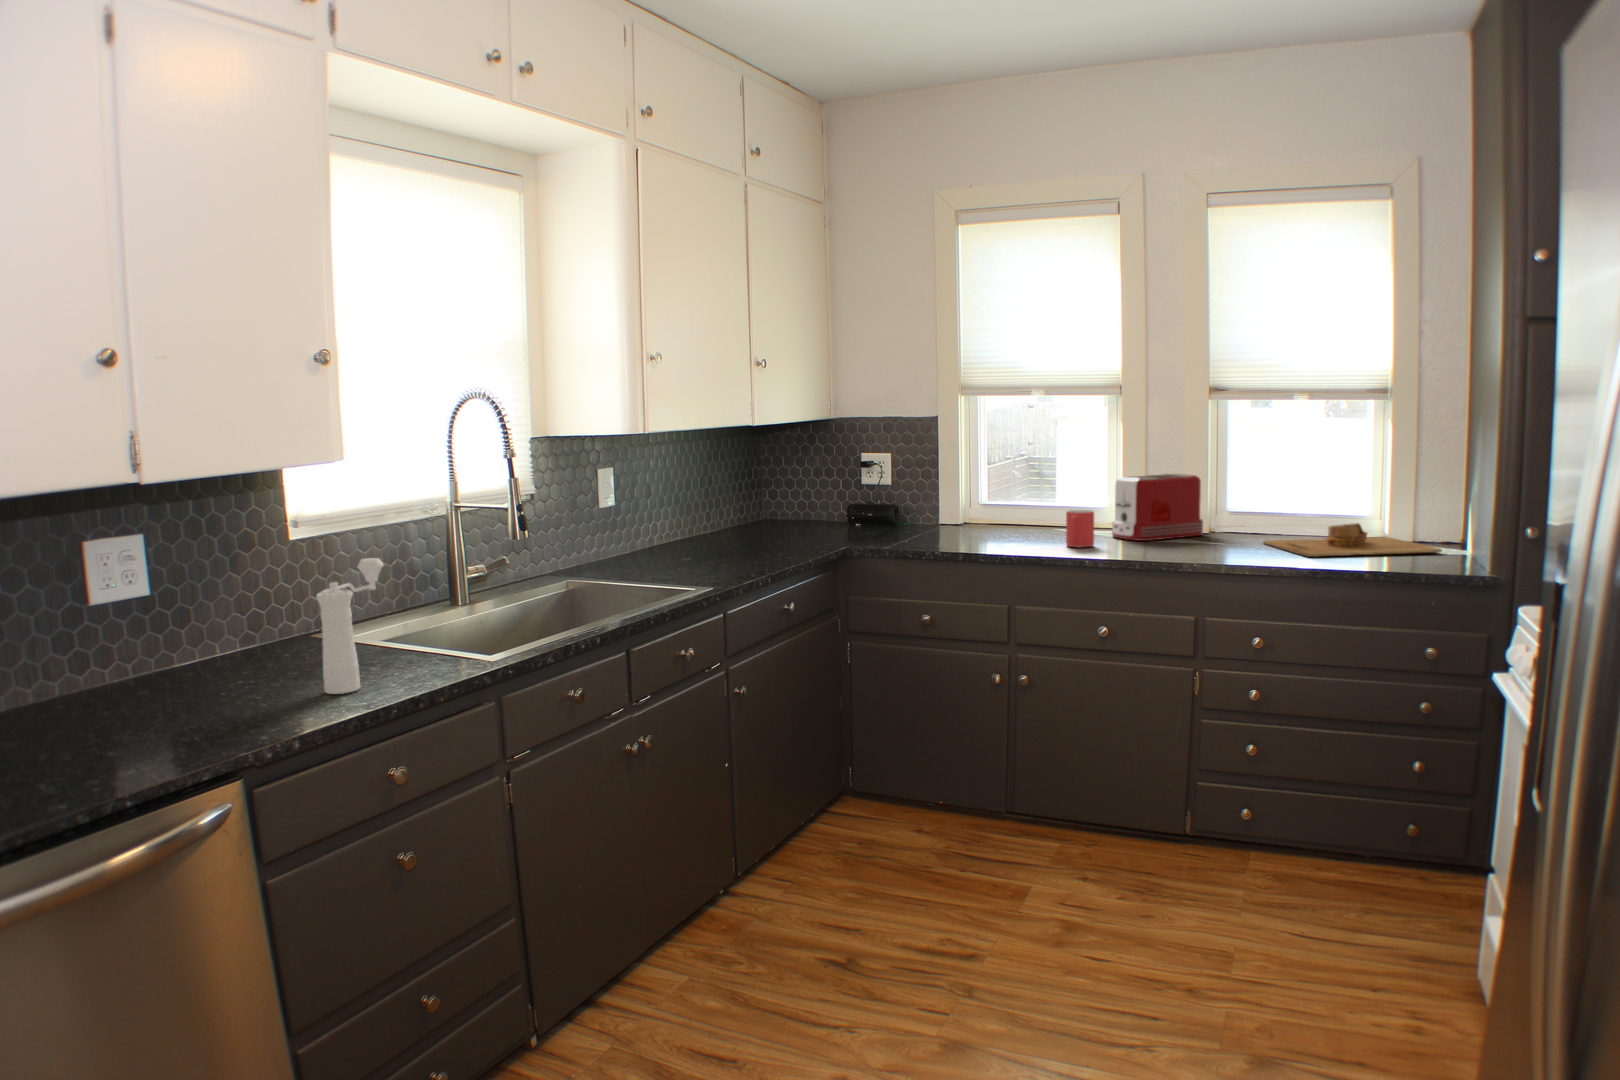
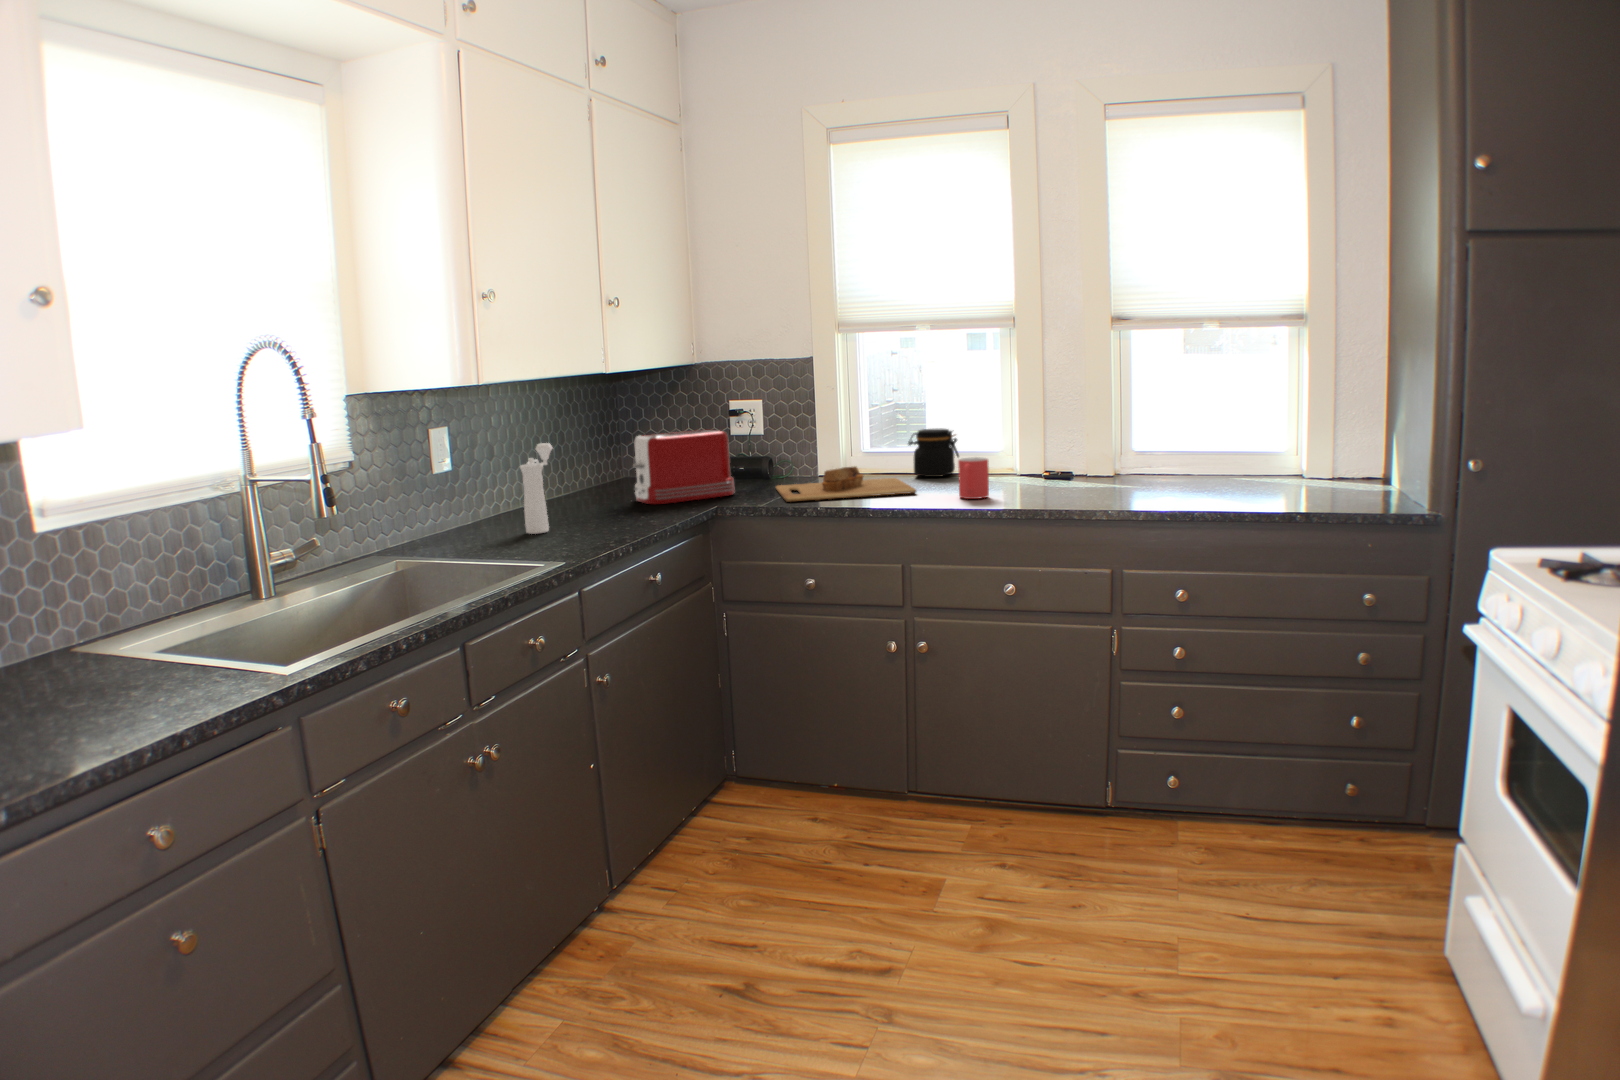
toaster: present [1112,474,1203,541] -> present [633,430,734,504]
jar: none [1020,484,1068,528] -> present [908,429,959,477]
cutting board: present [1264,523,1441,557] -> present [776,467,917,502]
pepper mill: present [316,558,383,694] -> present [520,443,552,534]

